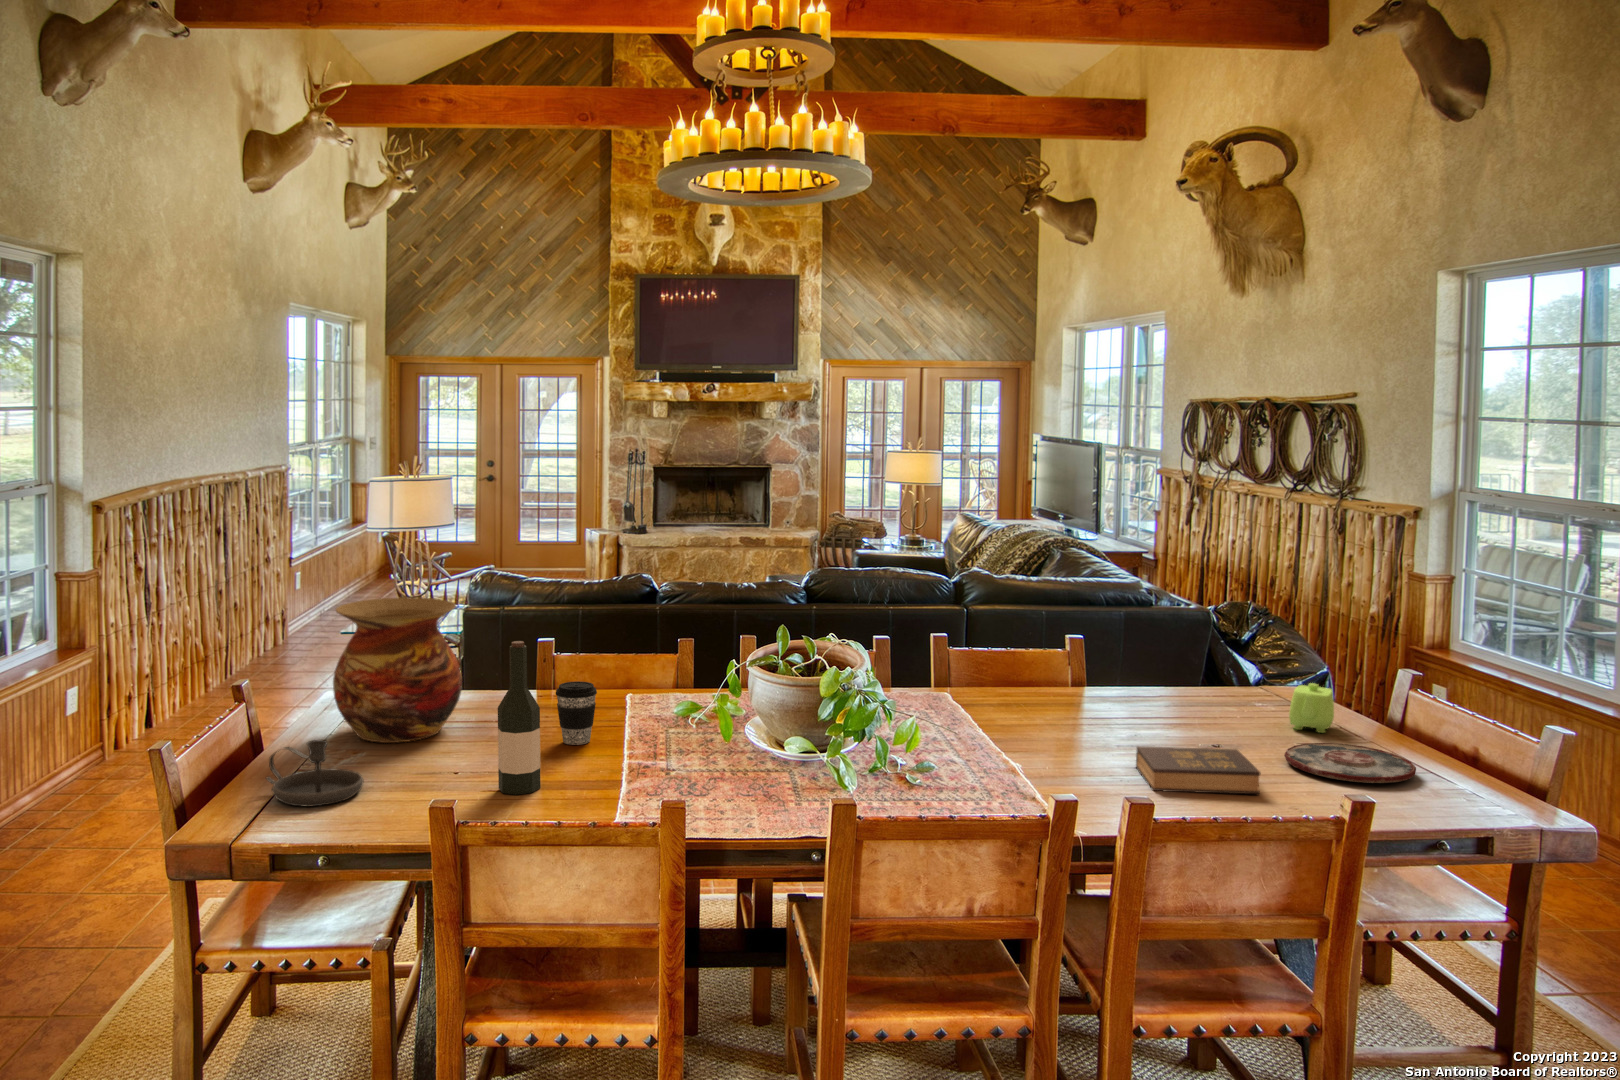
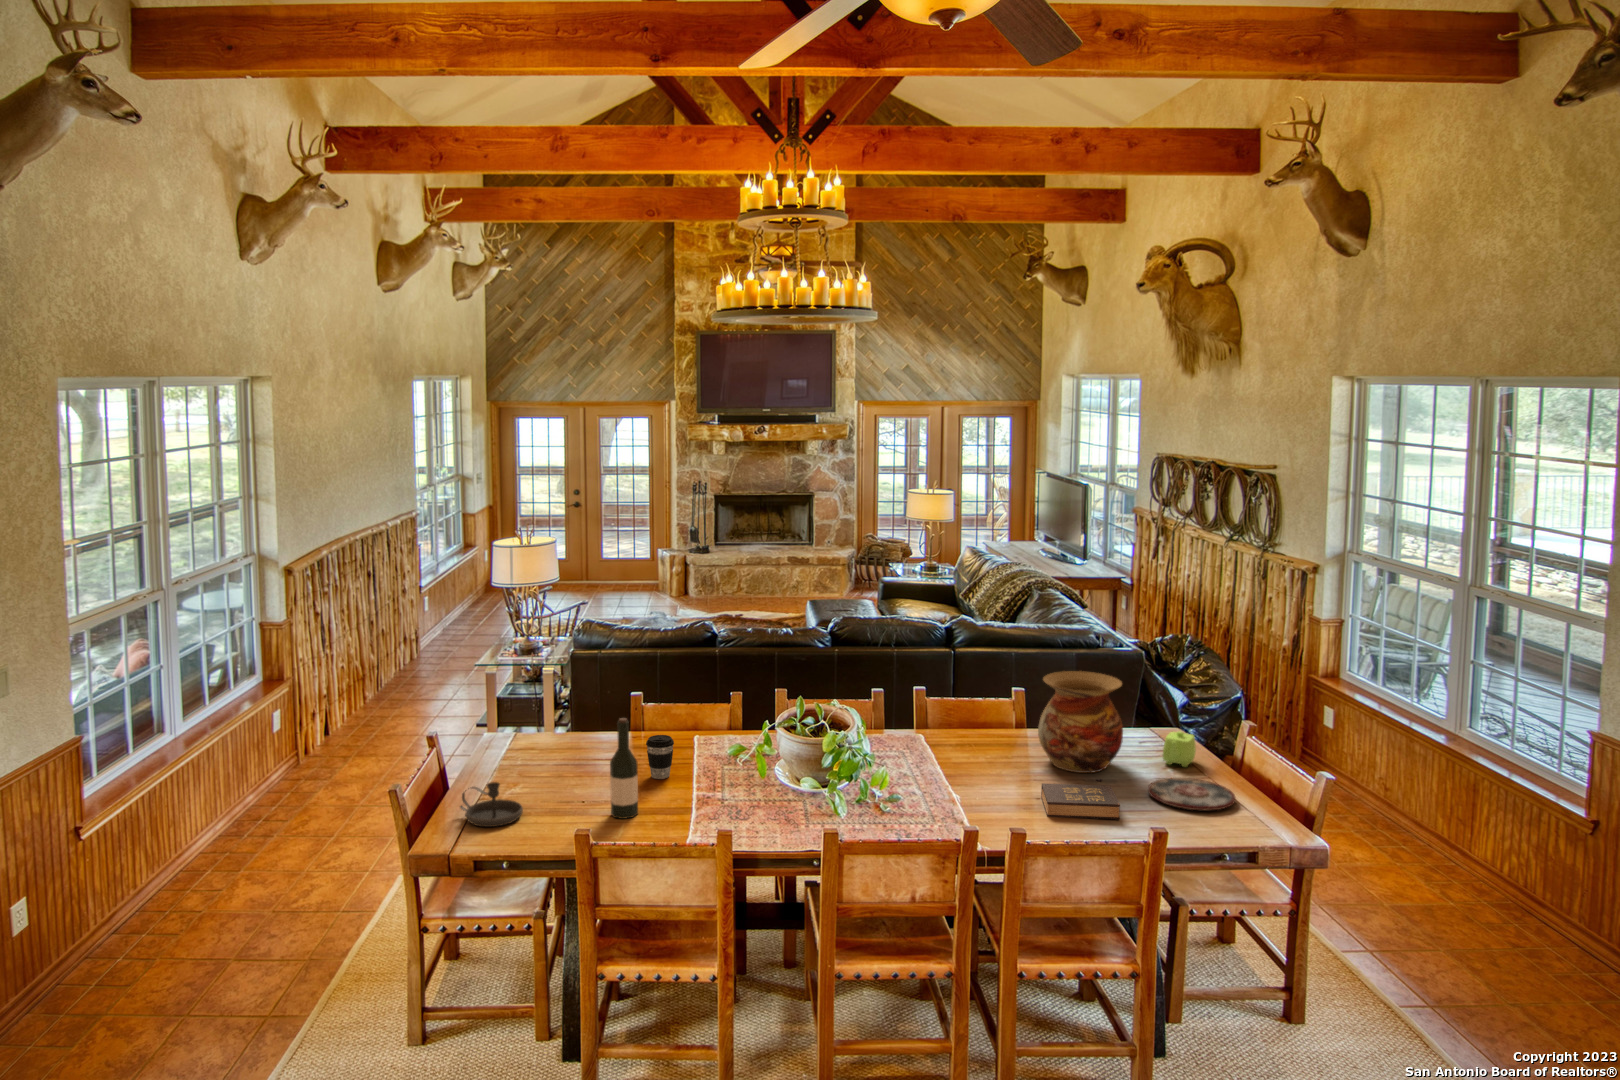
vase: present [333,597,462,743] -> present [1038,671,1123,773]

